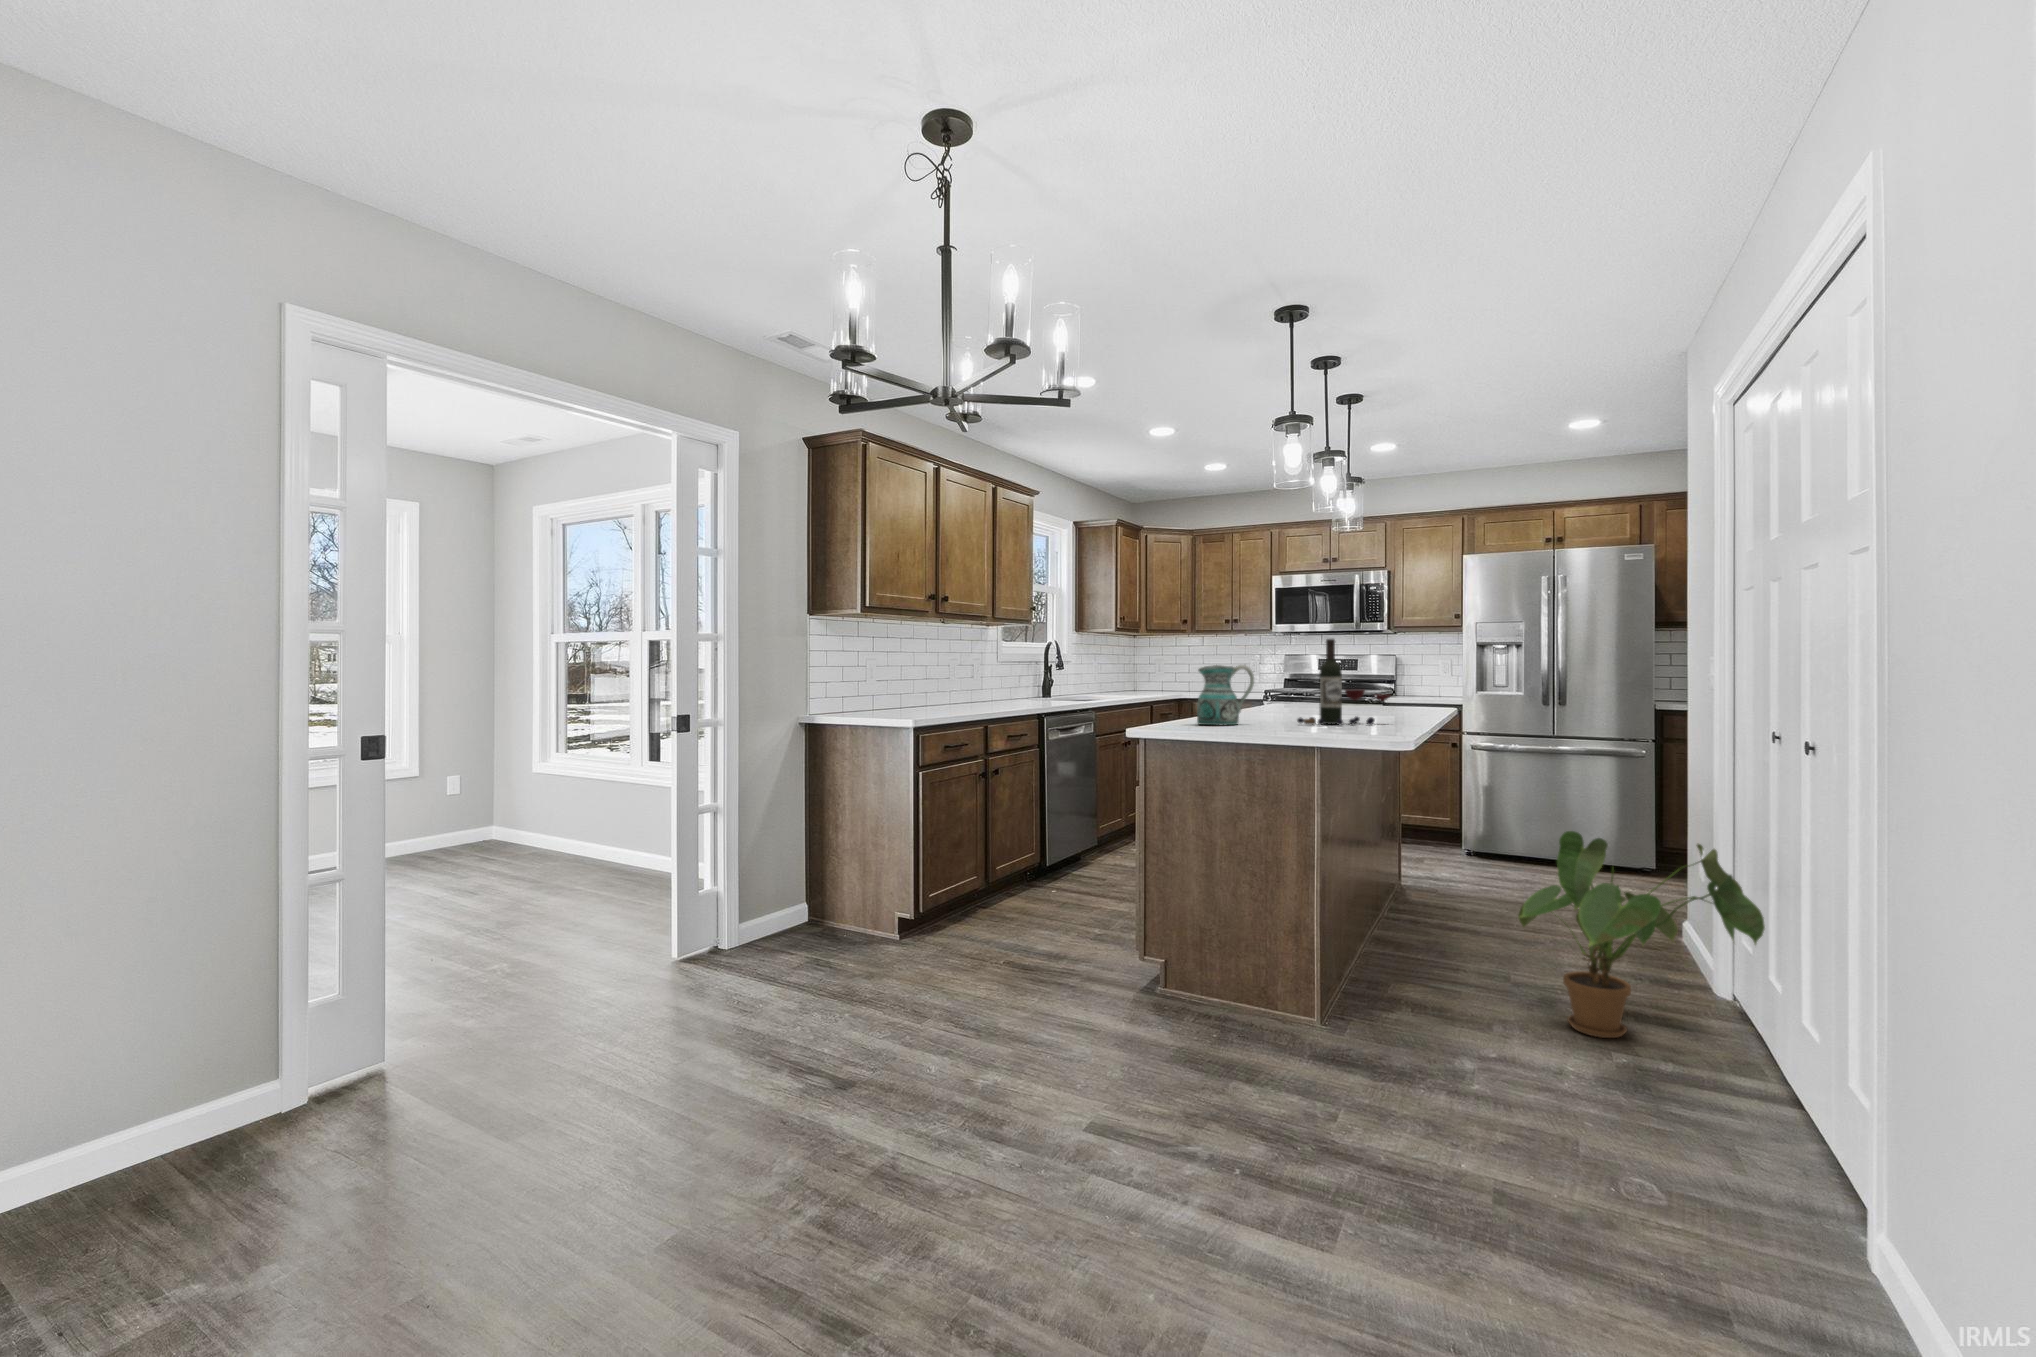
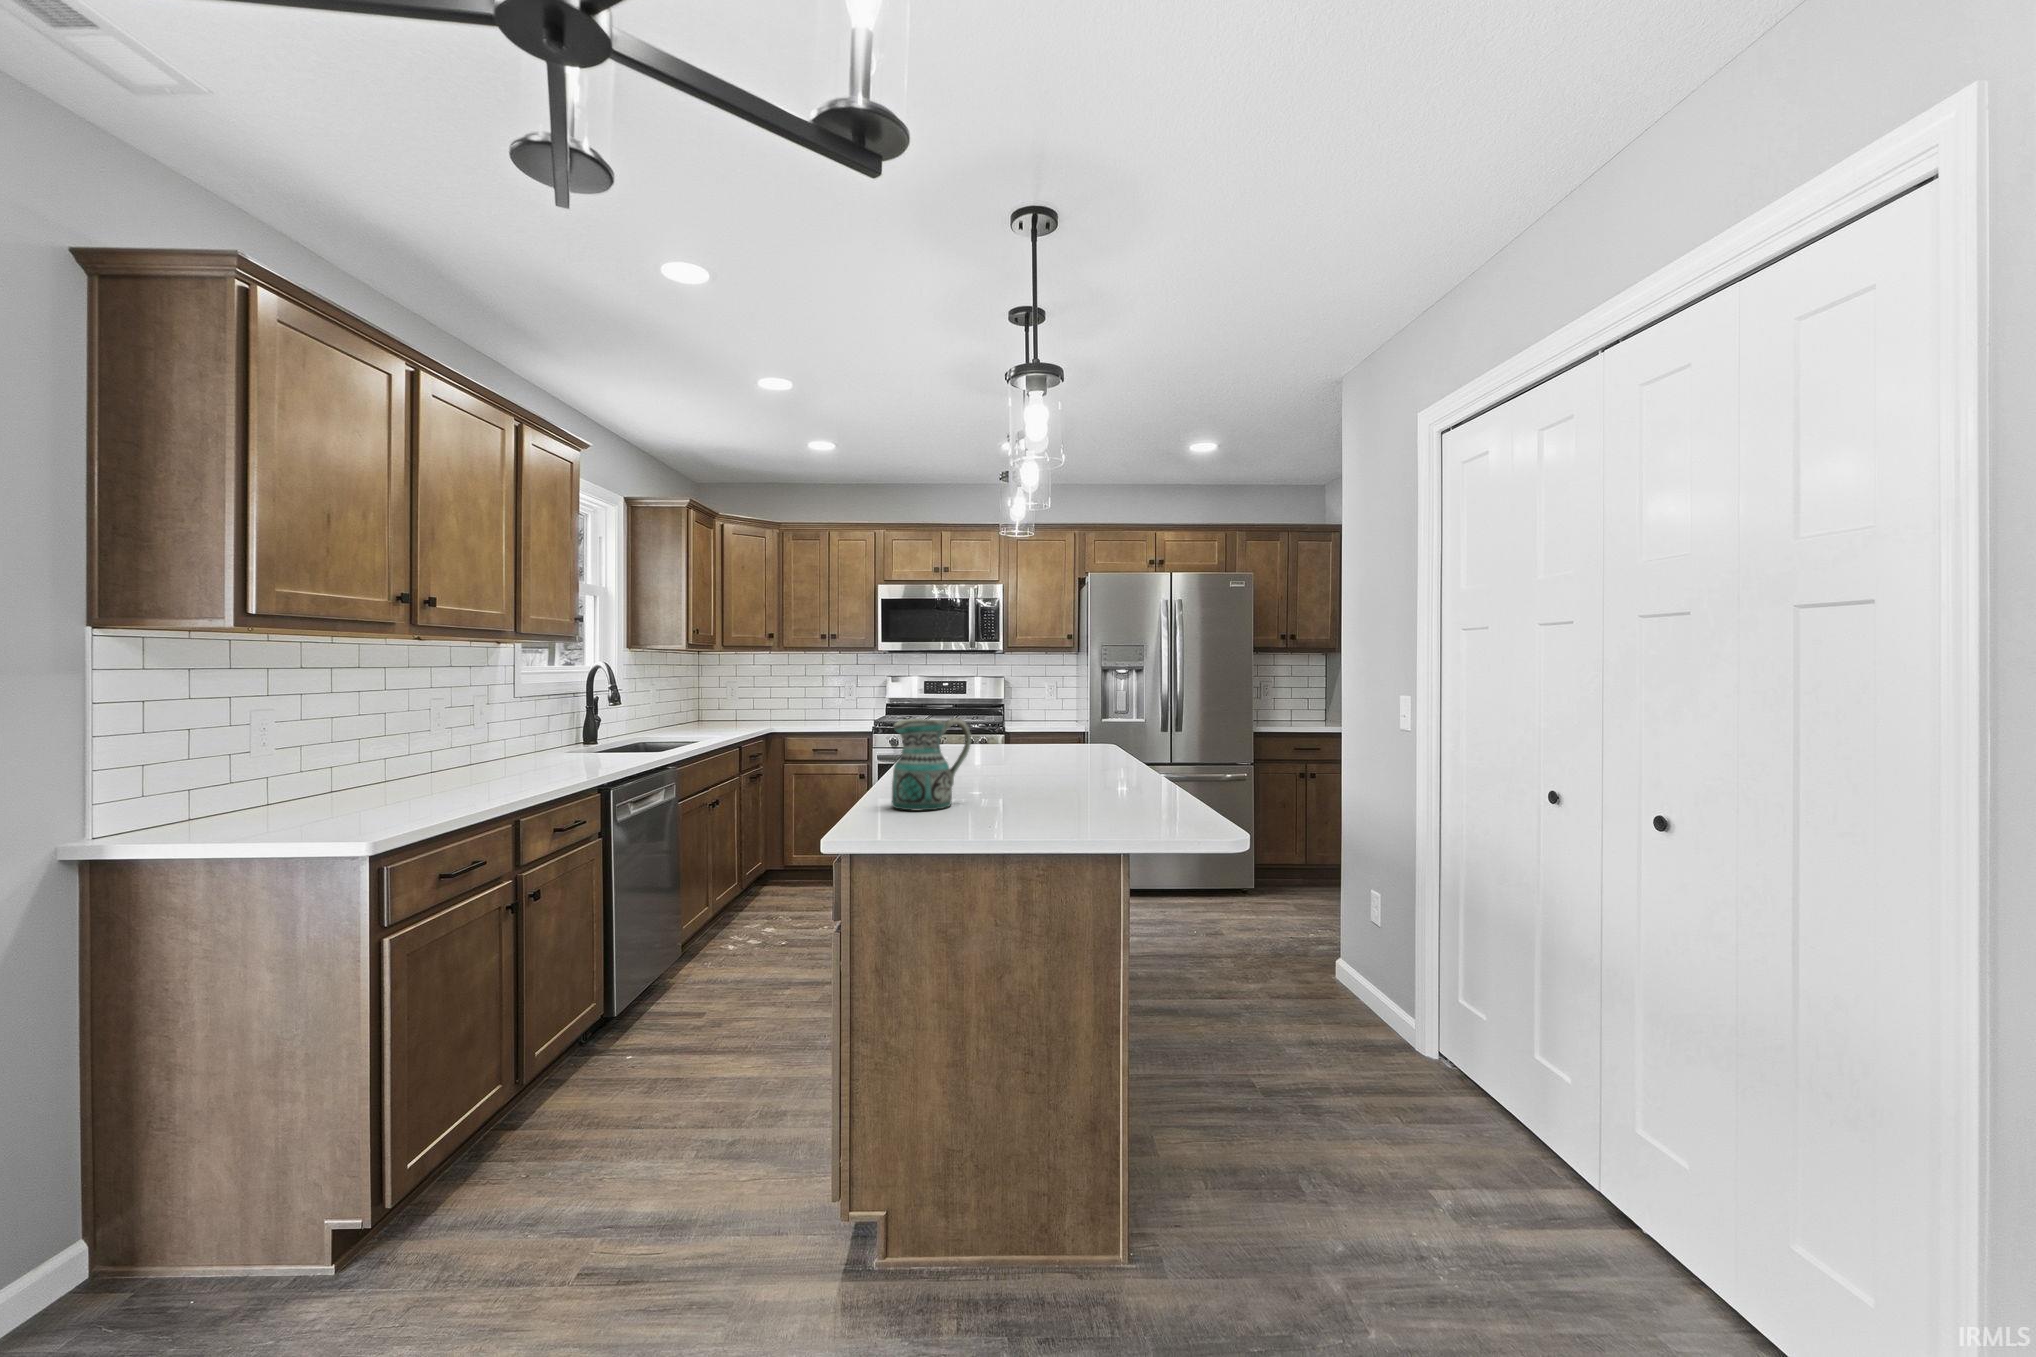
wine bottle: present [1297,639,1390,725] -> none [1031,681,1147,802]
house plant: present [1518,831,1765,1038] -> none [1312,929,1630,1188]

